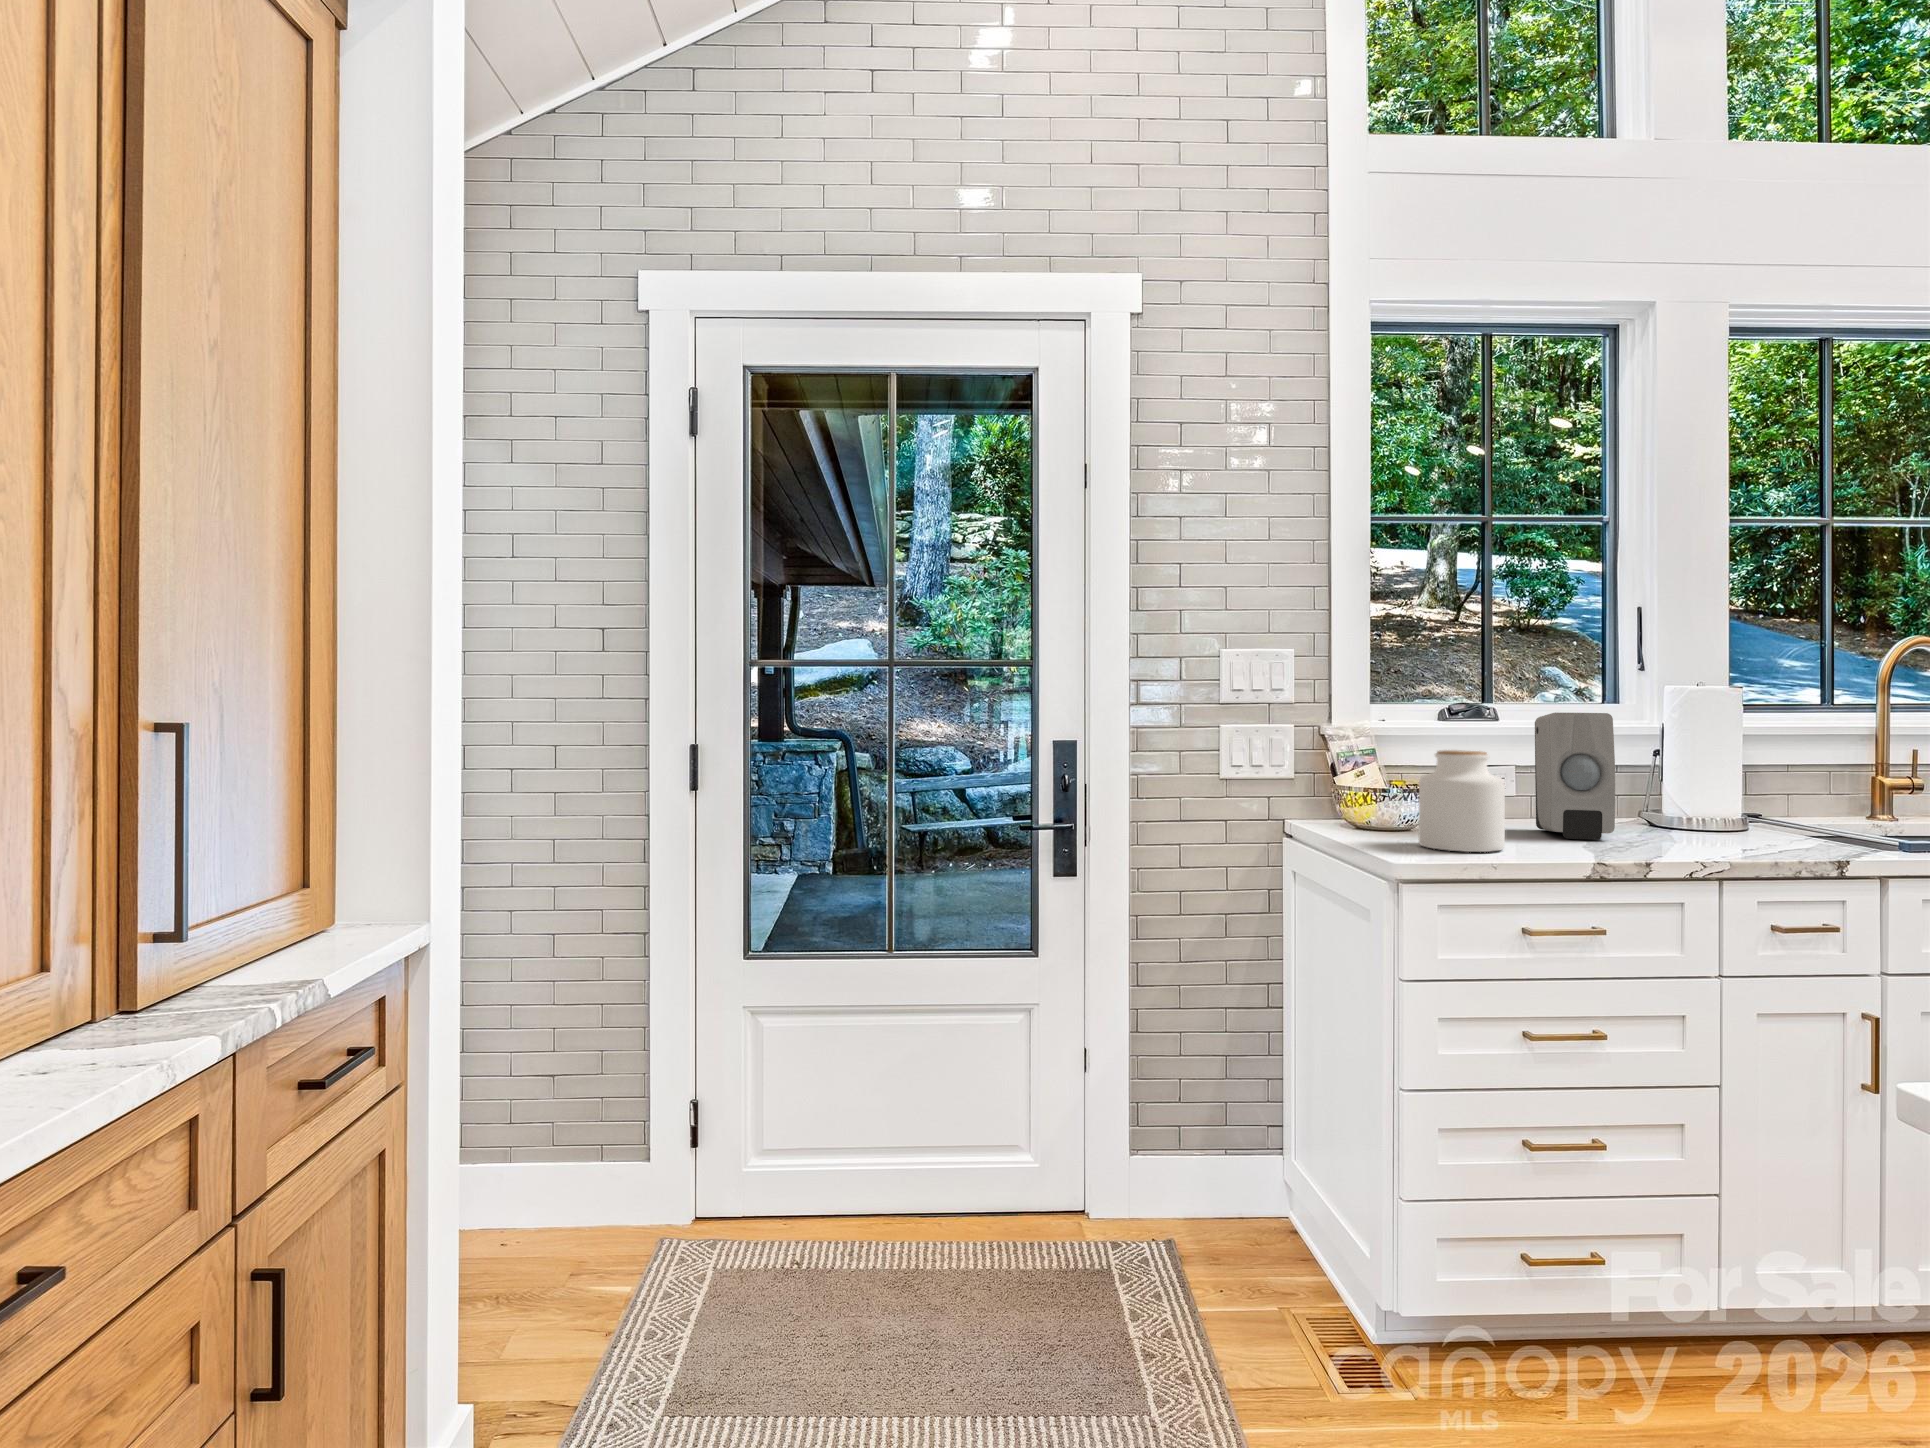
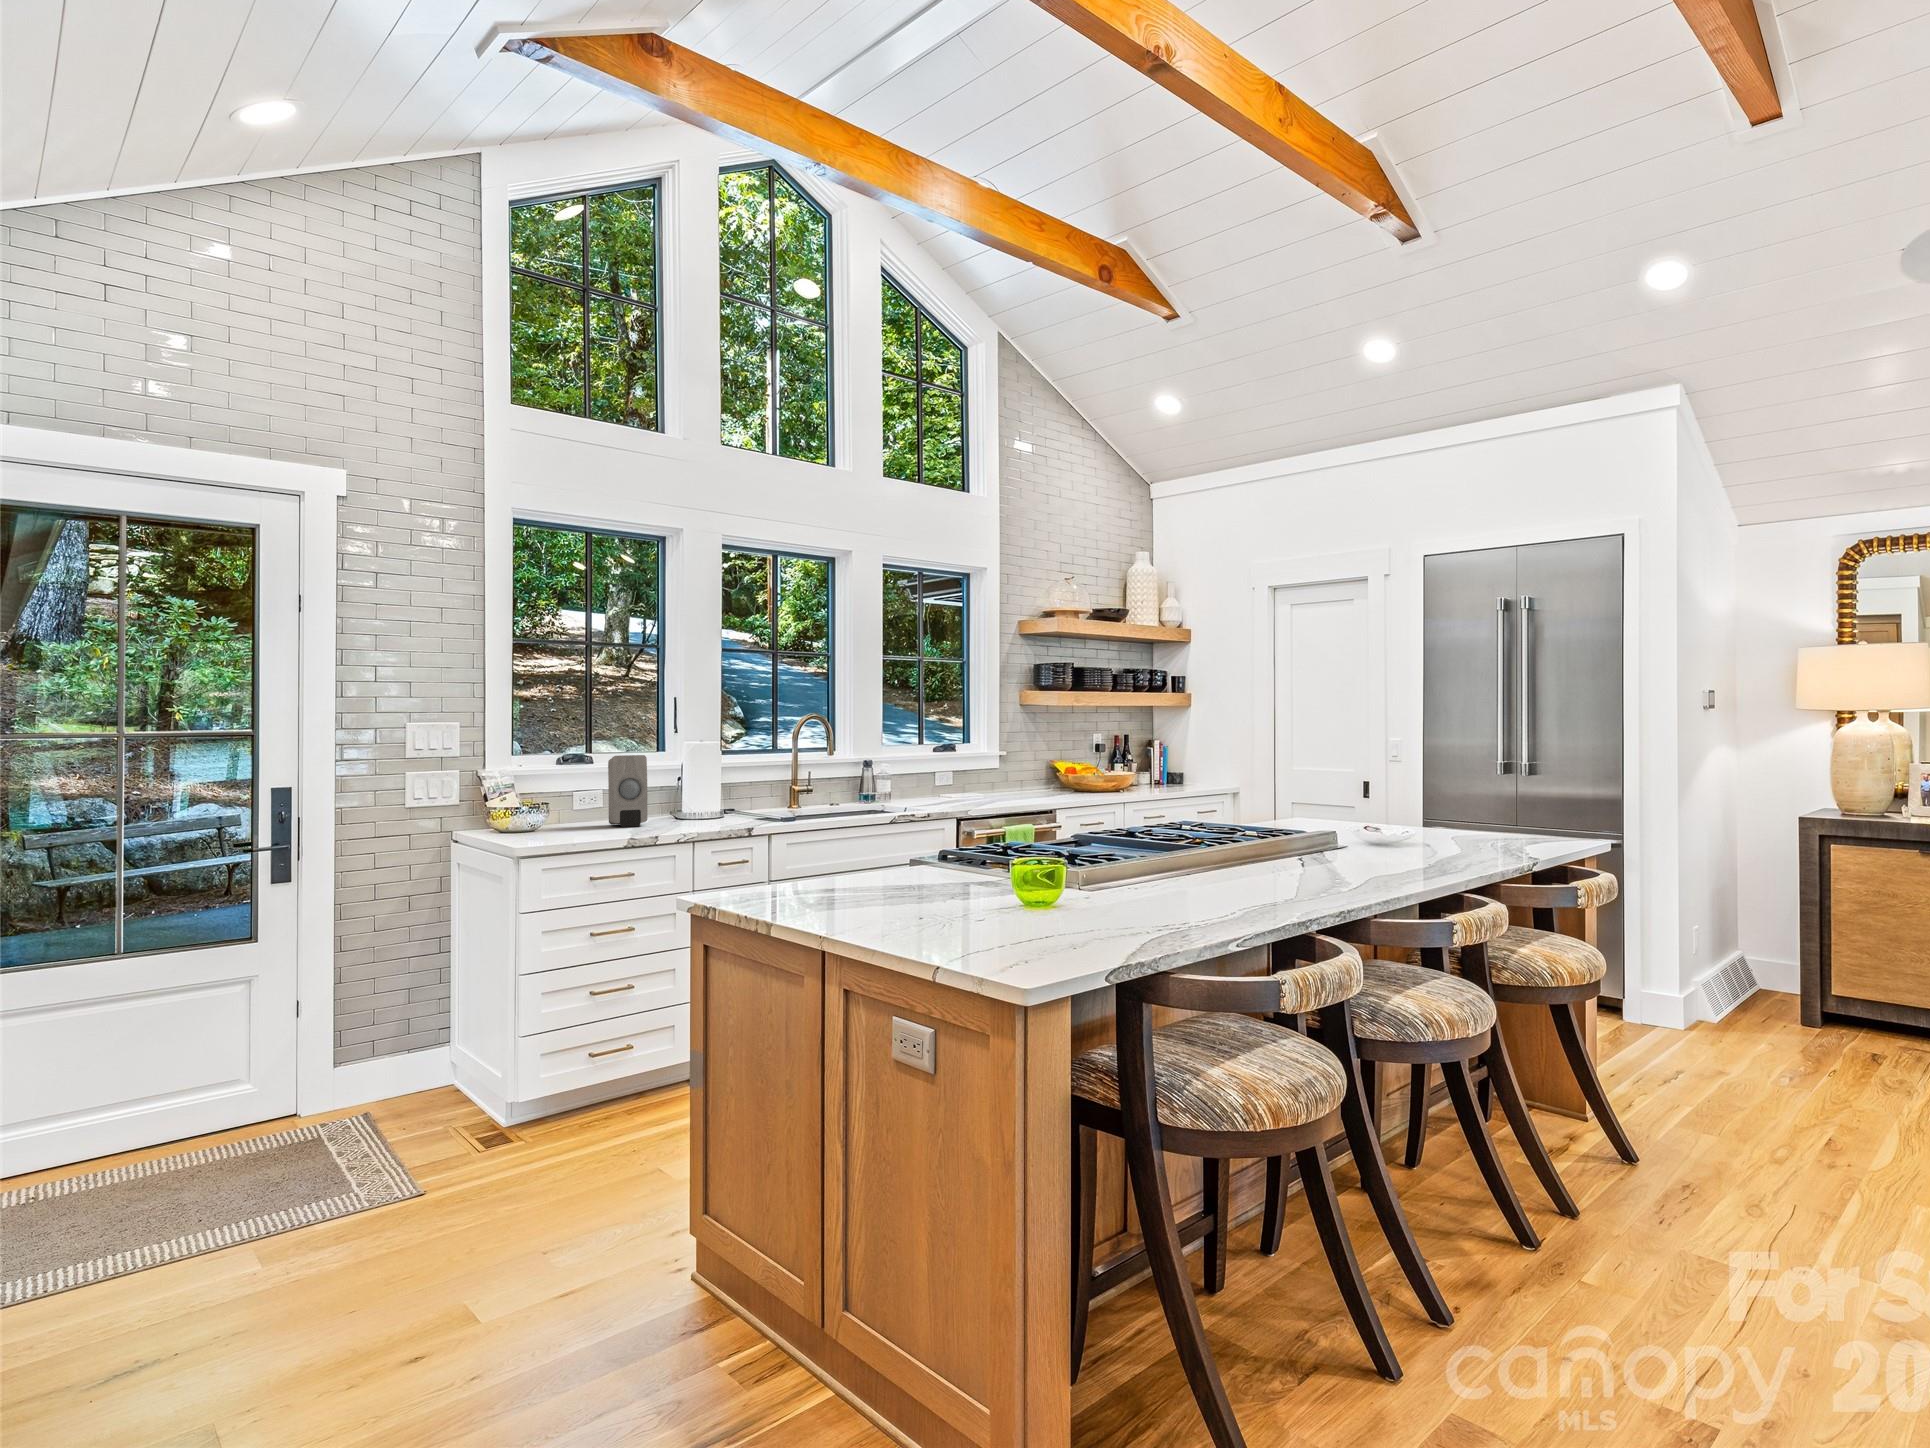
jar: present [1419,750,1505,852] -> none [534,778,583,836]

